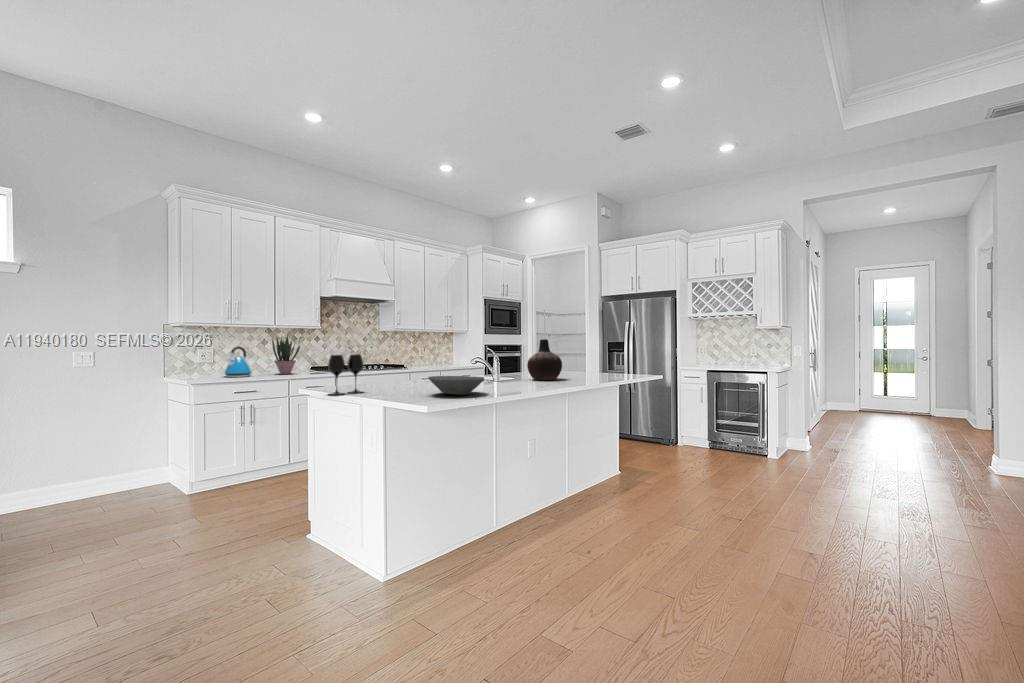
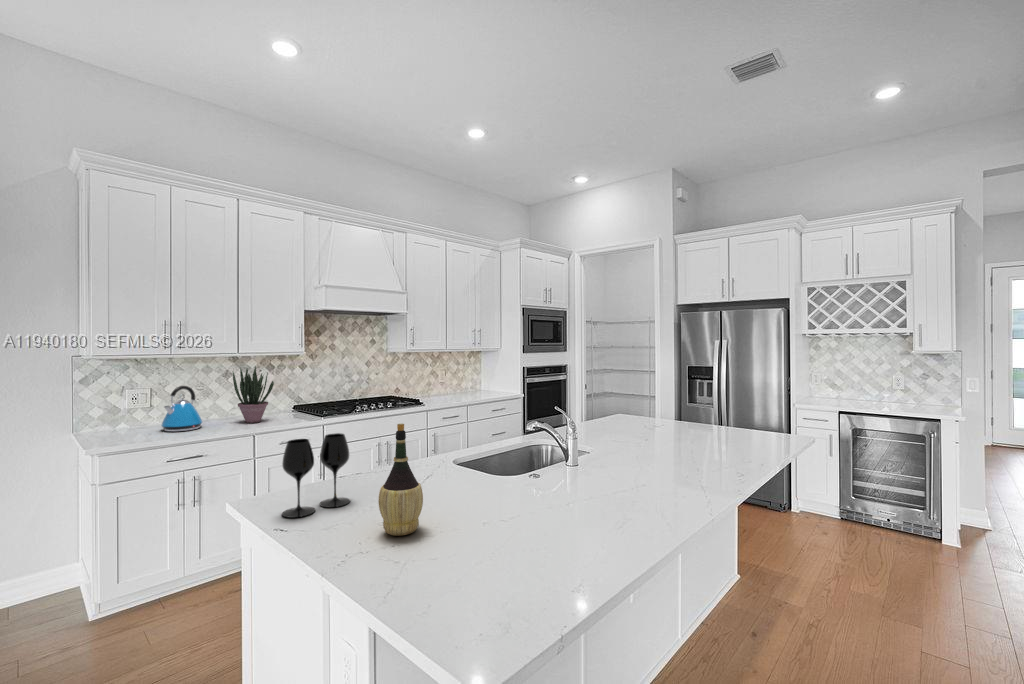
vase: present [527,339,562,380] -> none [612,385,669,452]
wine bottle: none [382,341,405,397] -> present [378,424,423,536]
bowl: present [428,376,484,395] -> none [467,475,573,528]

